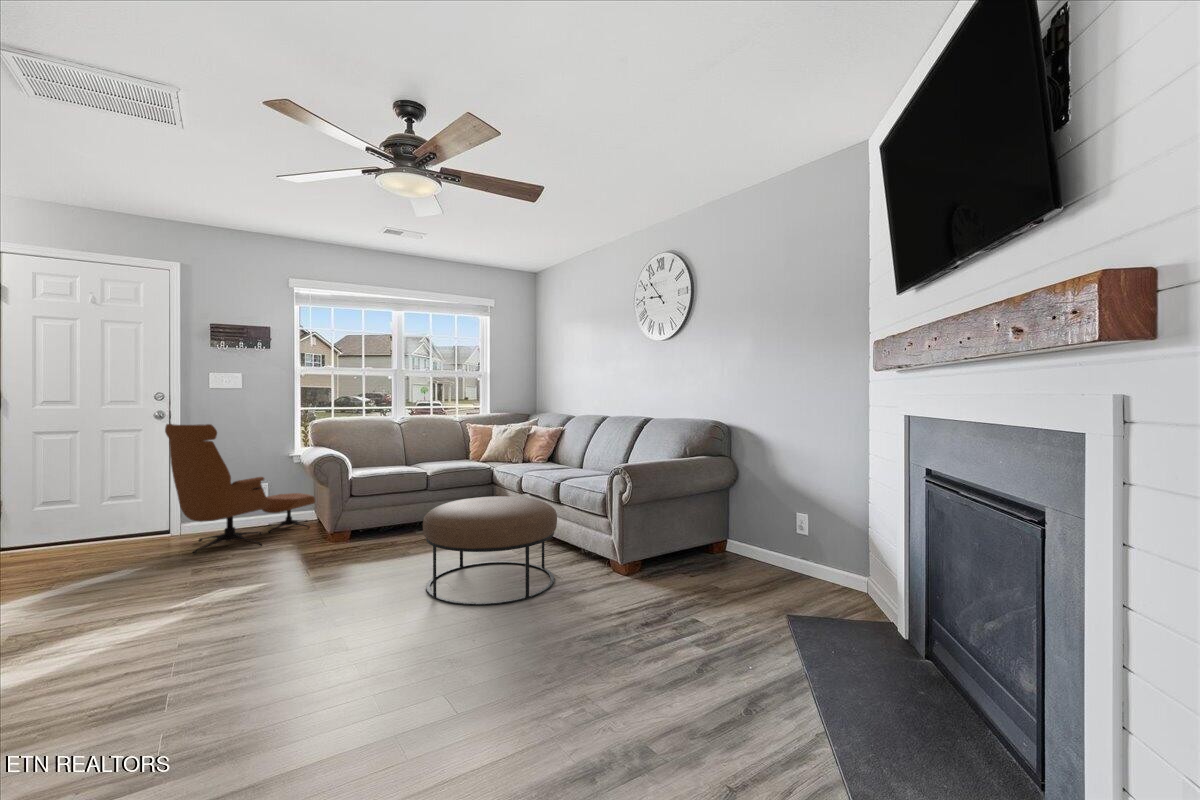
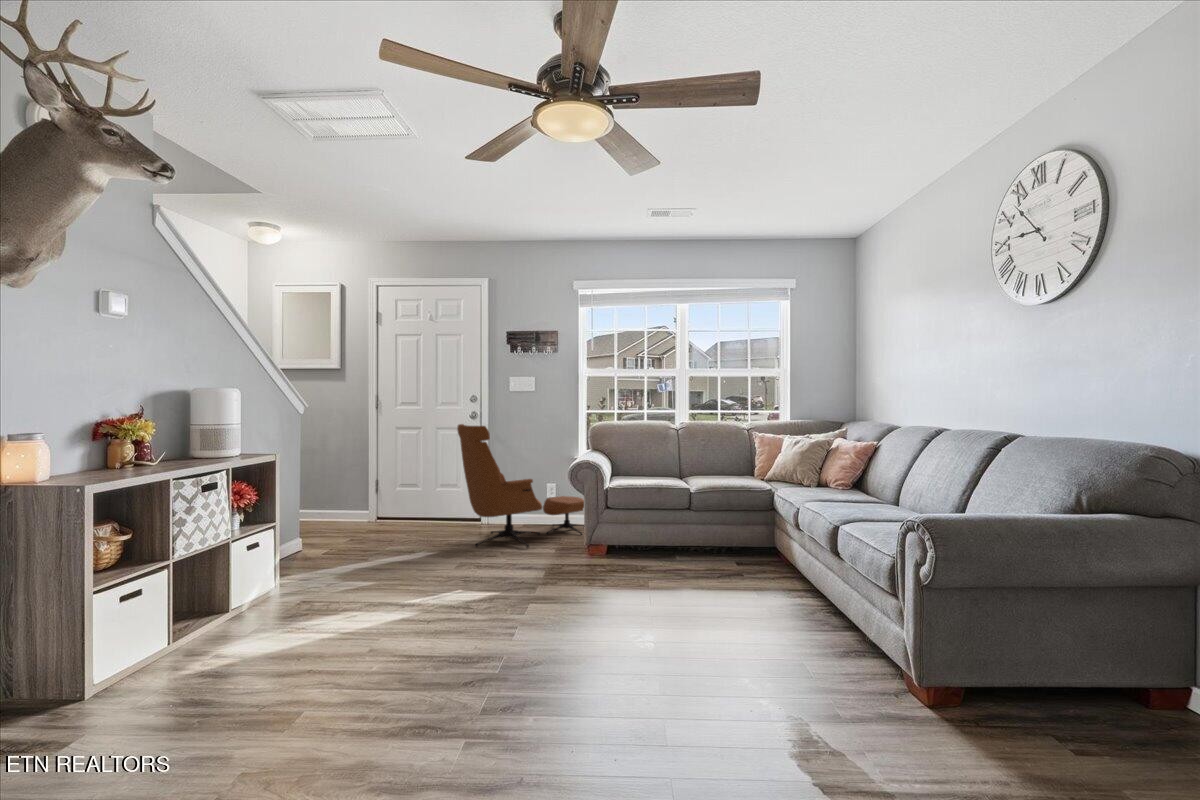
ottoman: present [423,496,557,606] -> none [623,534,808,700]

